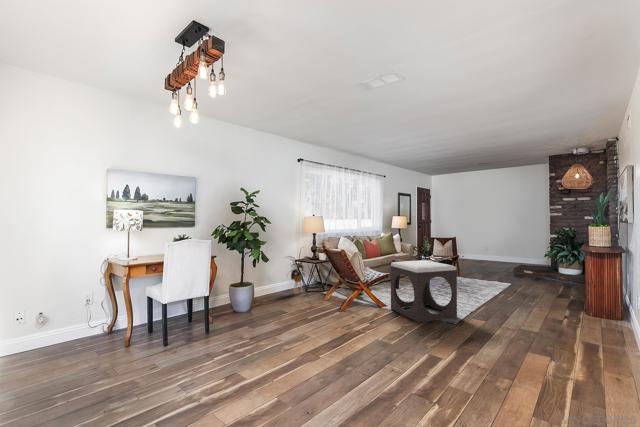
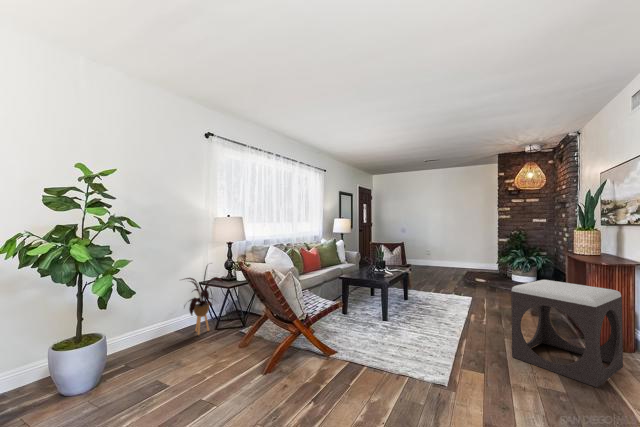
footstool: present [391,260,457,322] -> present [511,280,623,387]

